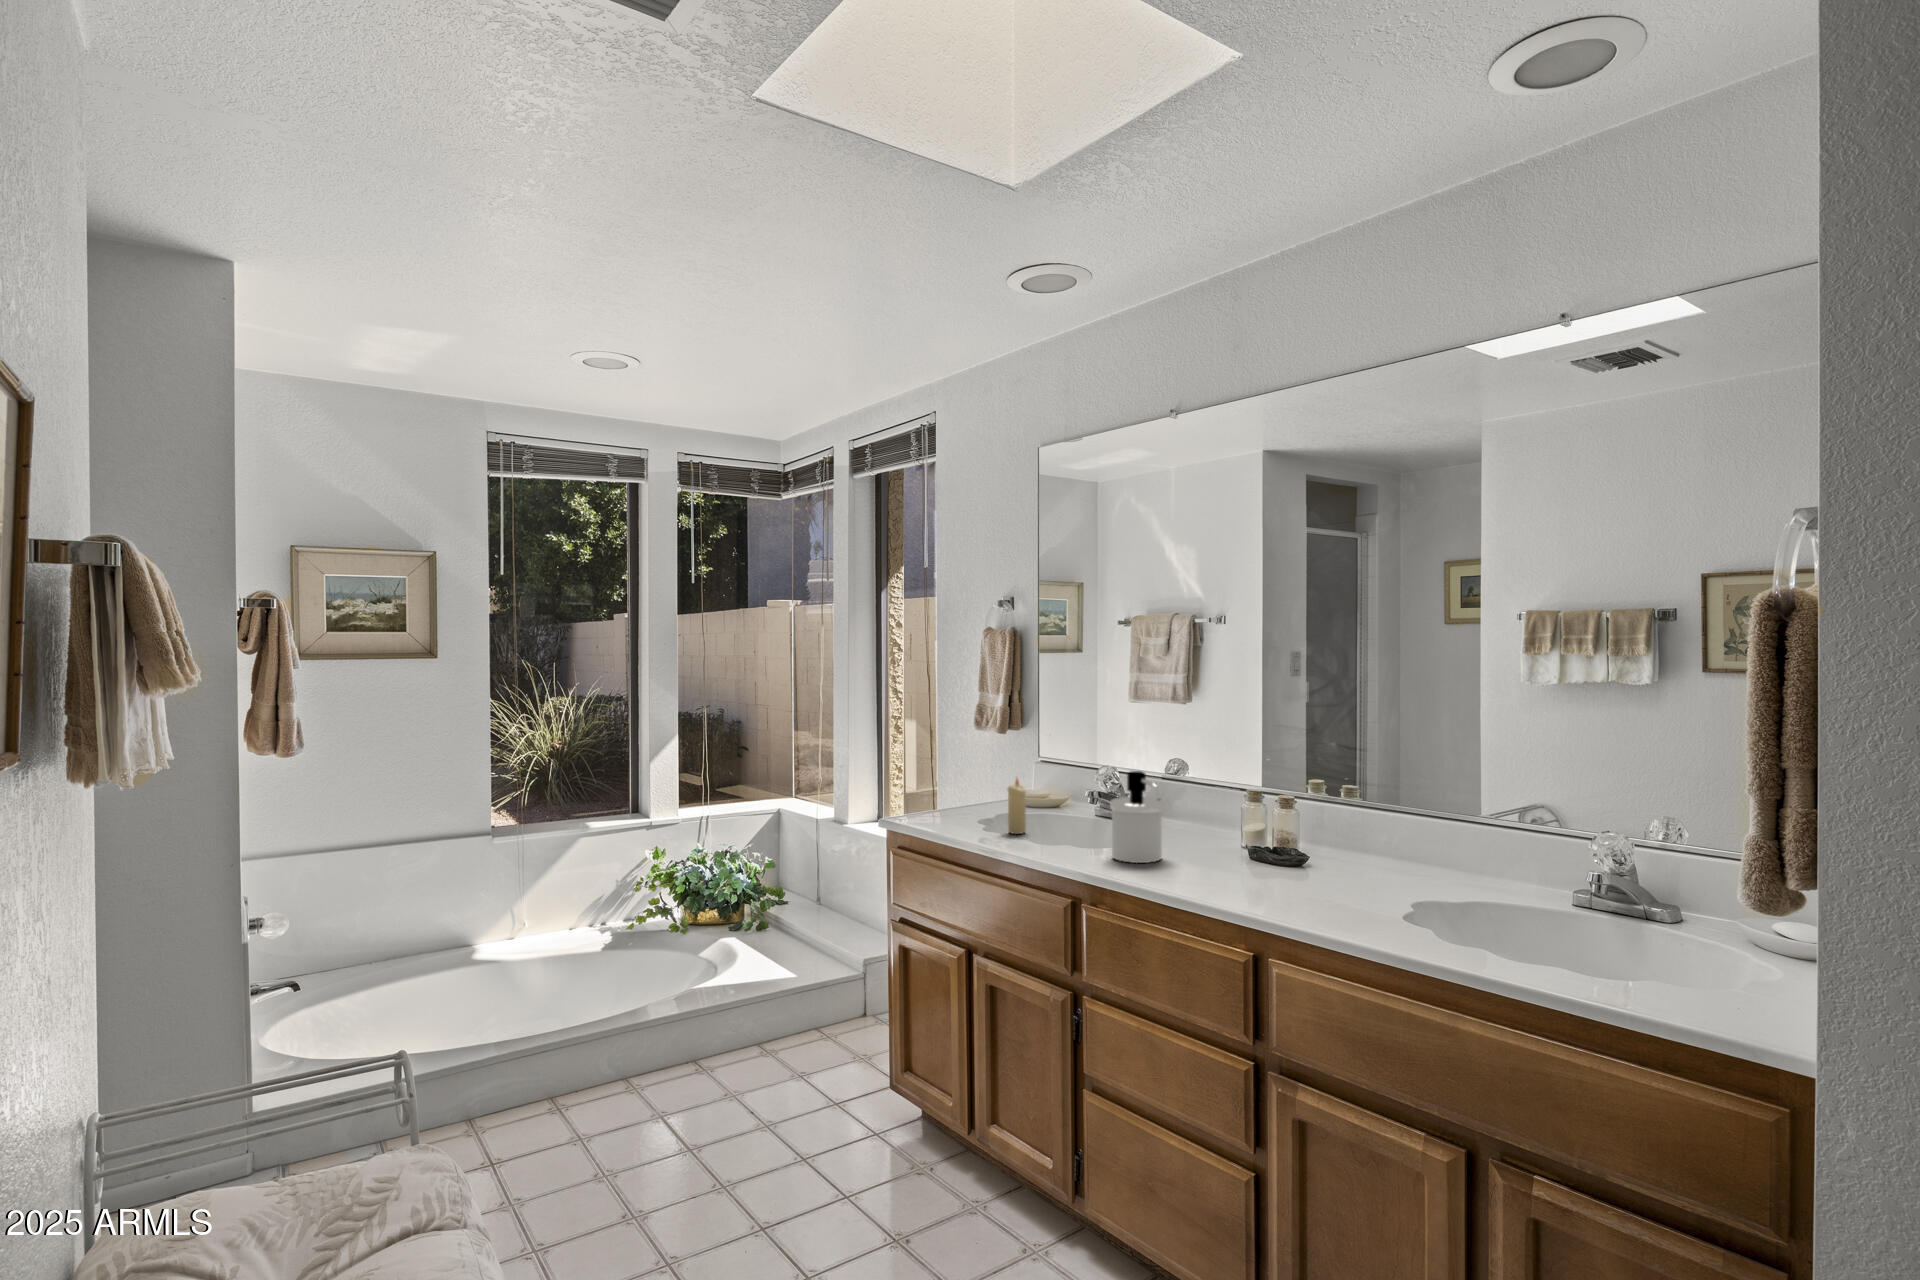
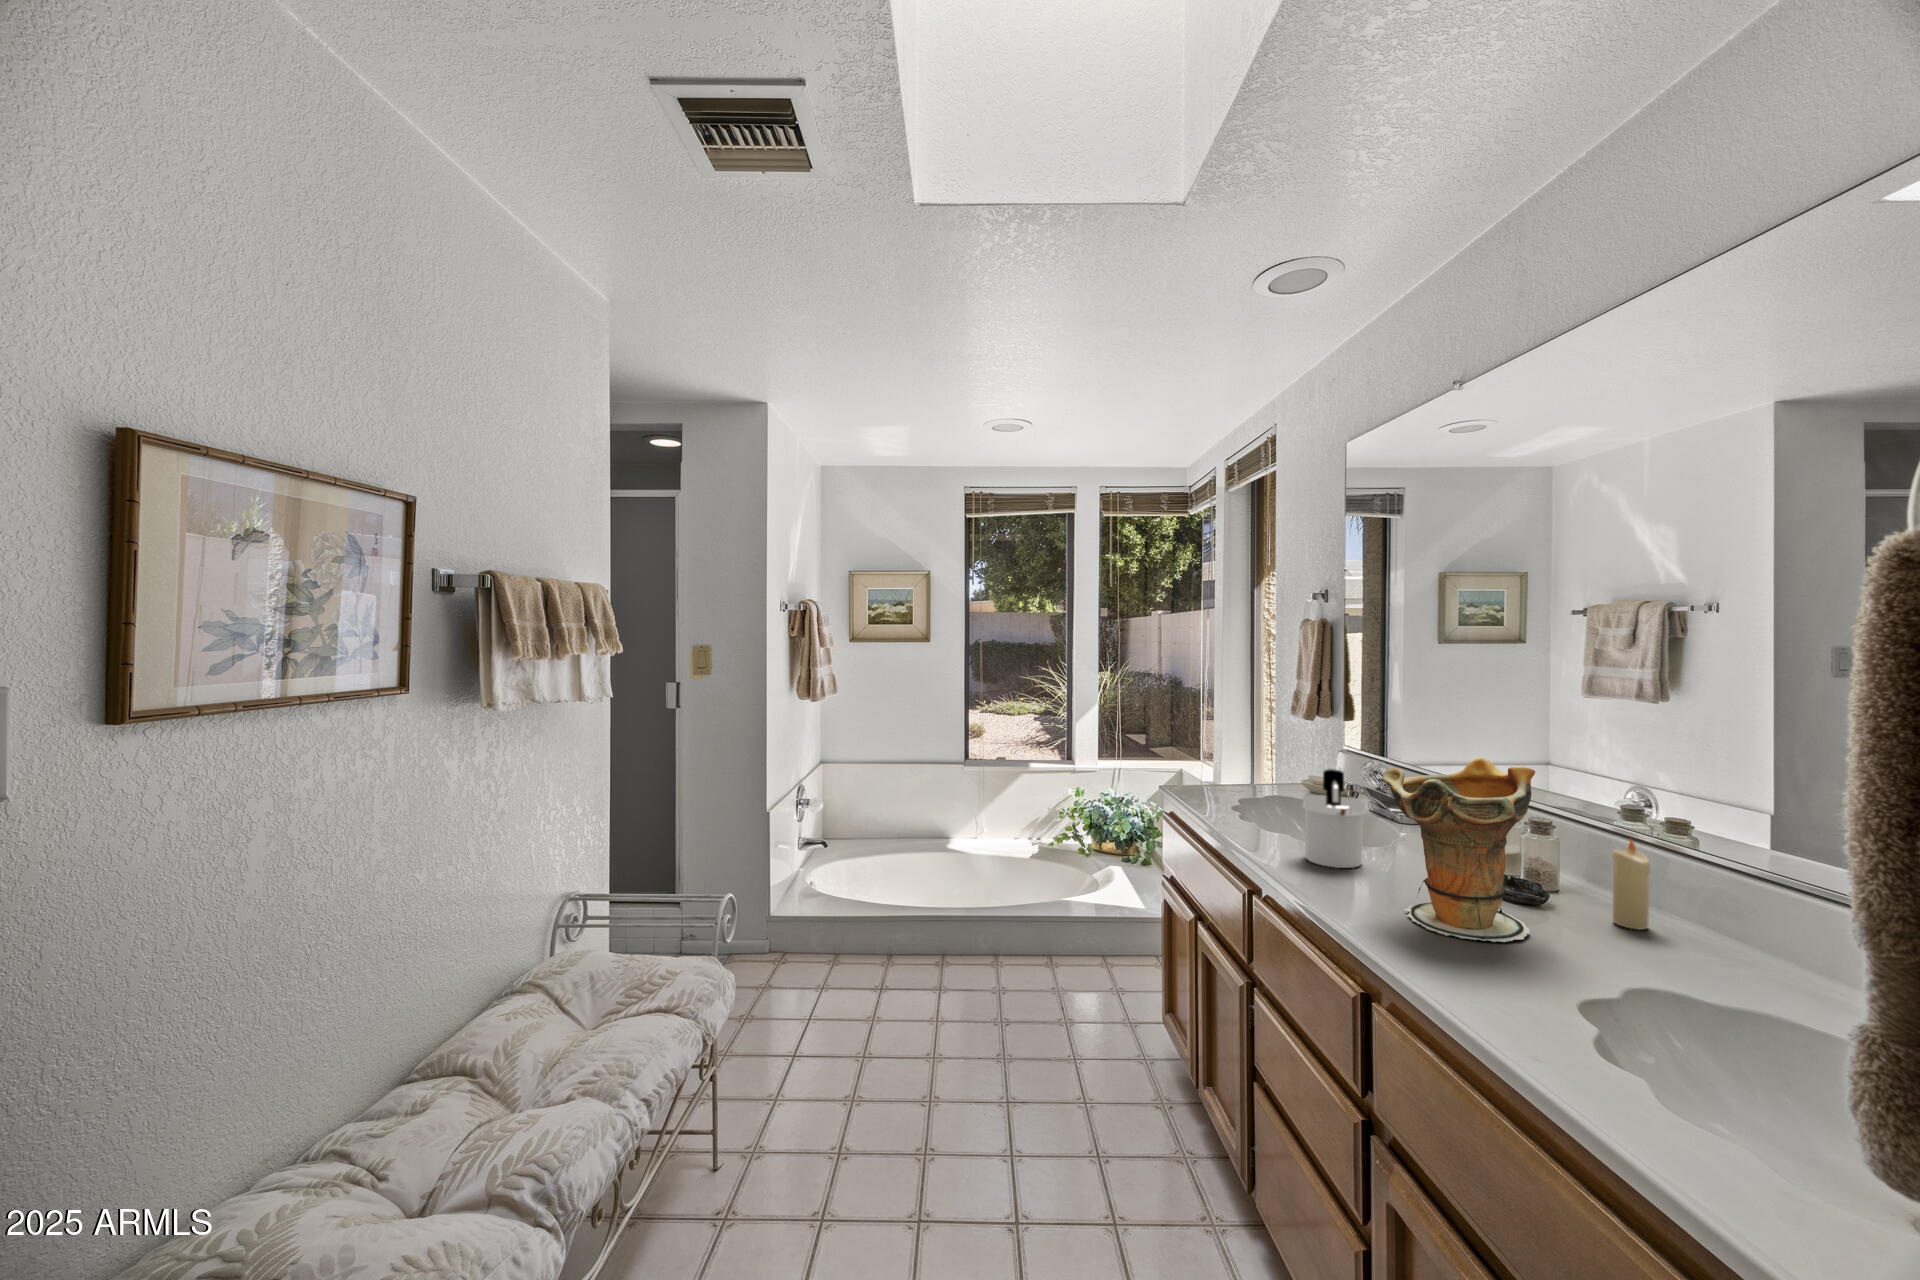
decorative vase: none [1228,745,1333,894] -> present [1382,758,1535,942]
candle: present [1008,779,1026,834] -> present [1612,839,1650,930]

